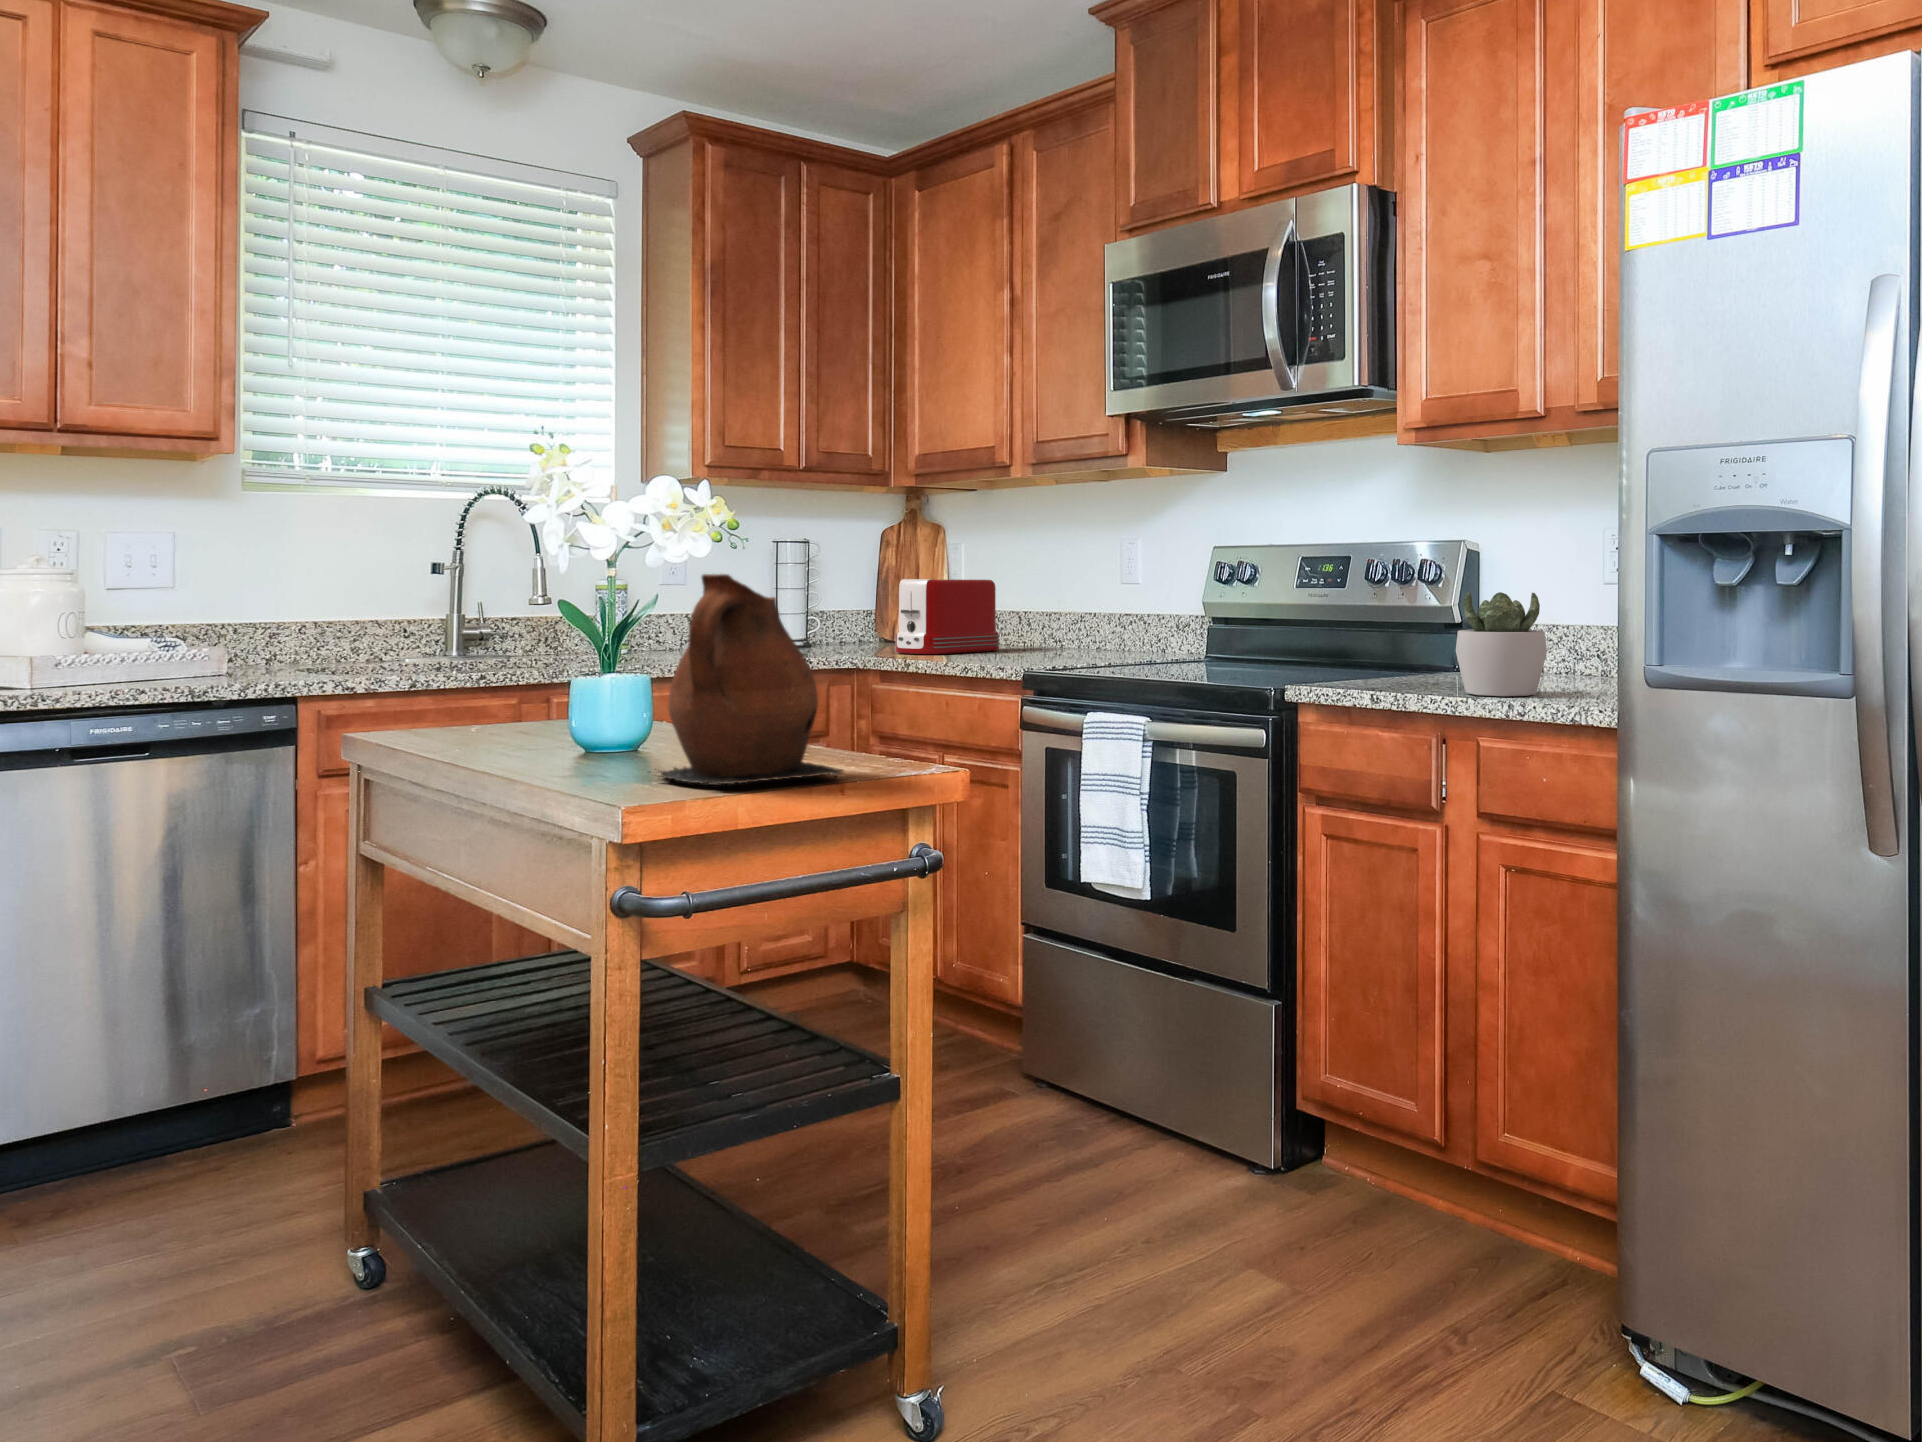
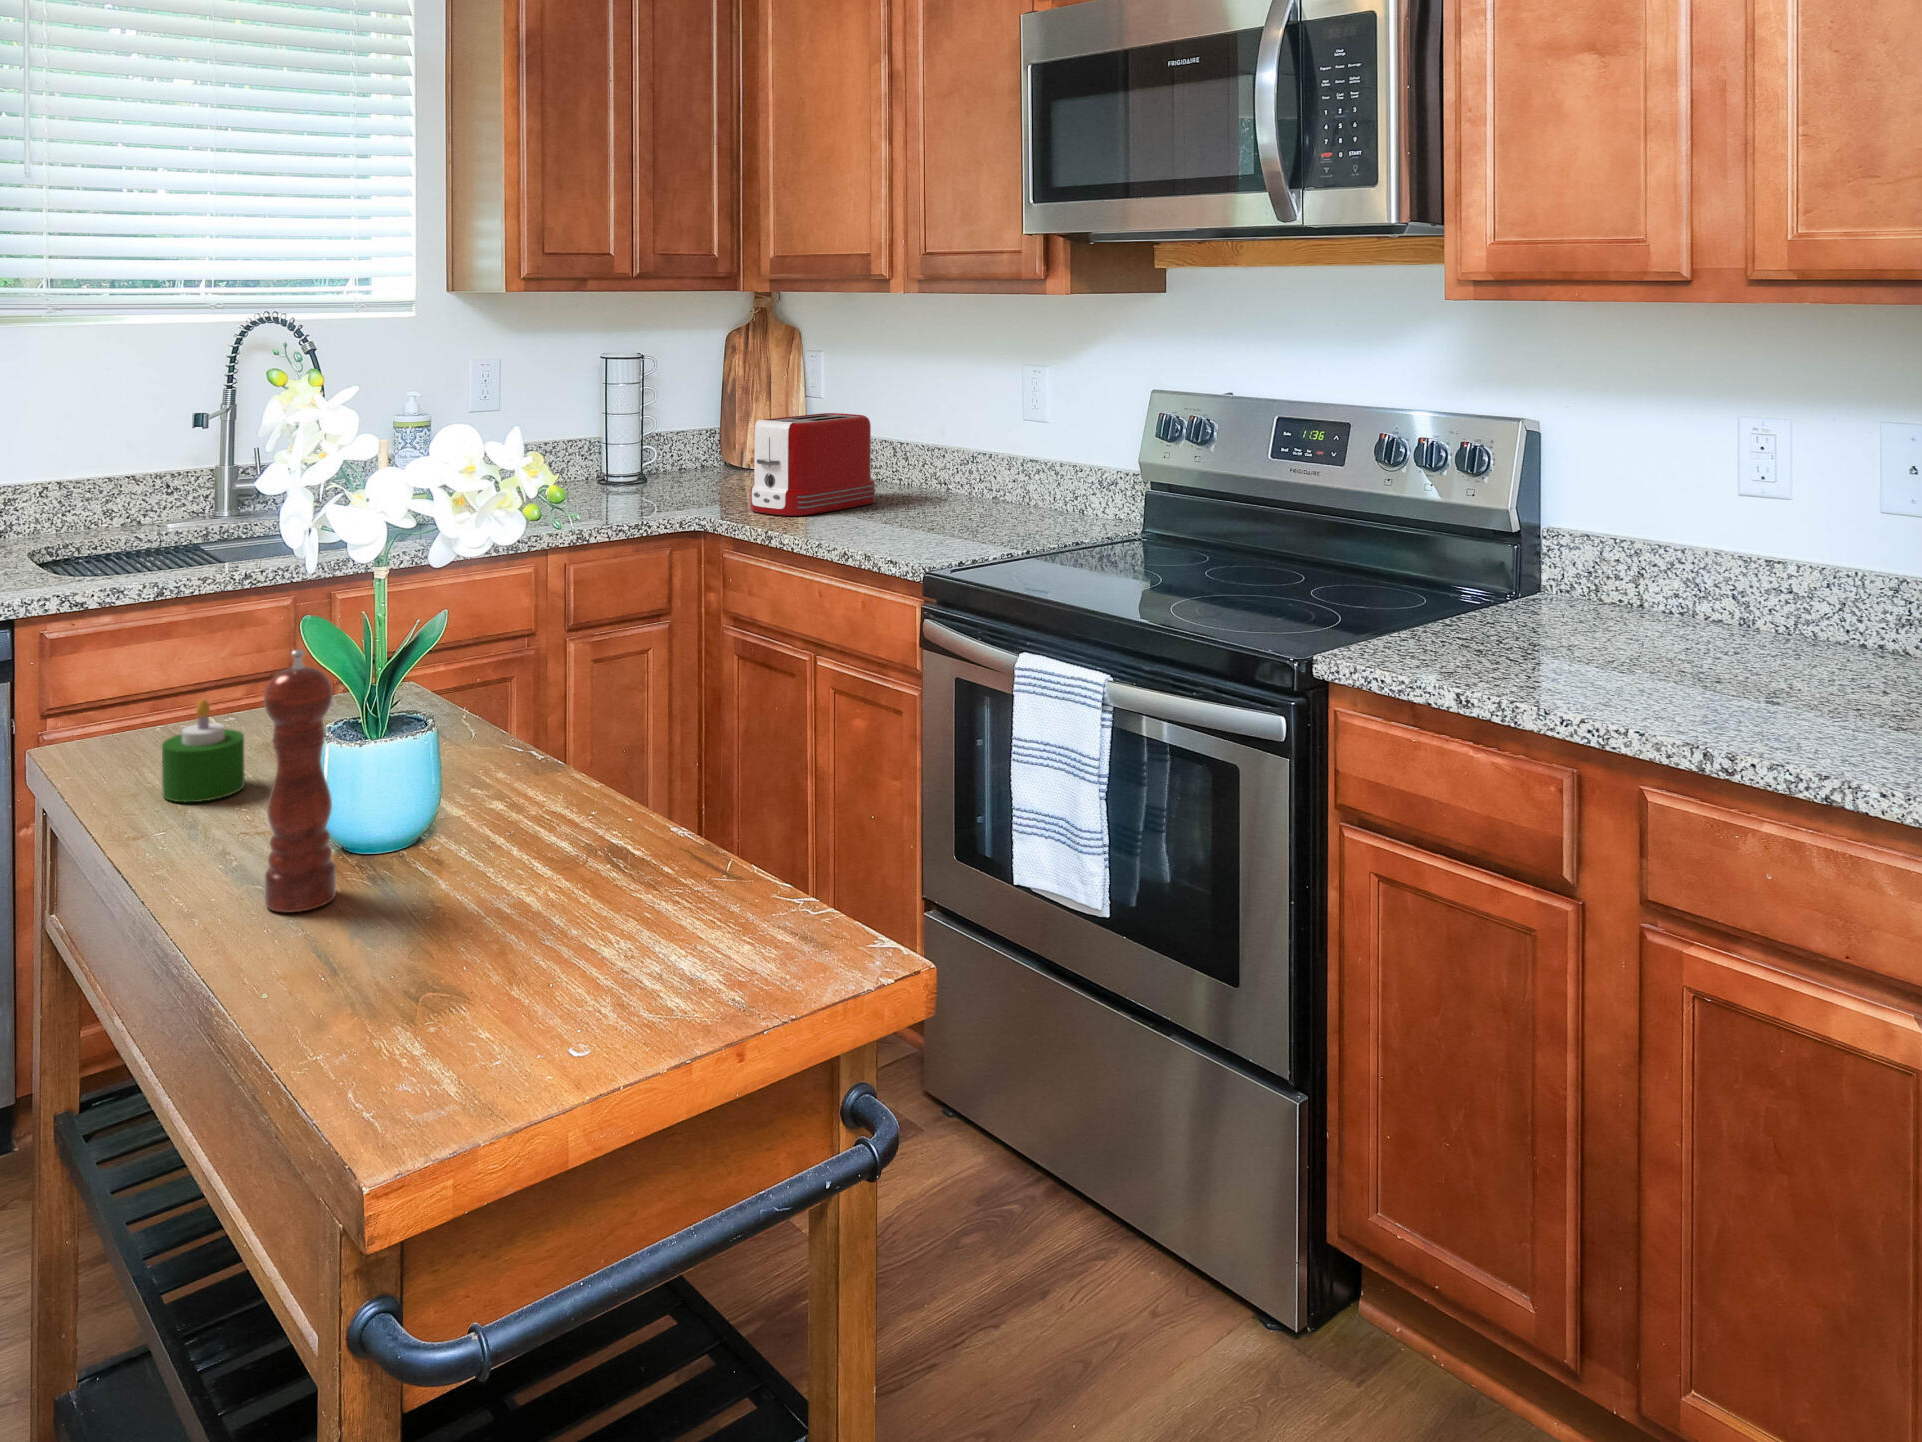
ceramic pitcher: present [649,574,843,785] -> none [422,621,720,970]
succulent plant: present [1456,592,1547,696] -> none [1571,537,1712,703]
pepper mill: none [539,607,587,776] -> present [264,649,336,912]
candle: none [452,681,511,749] -> present [162,699,245,802]

